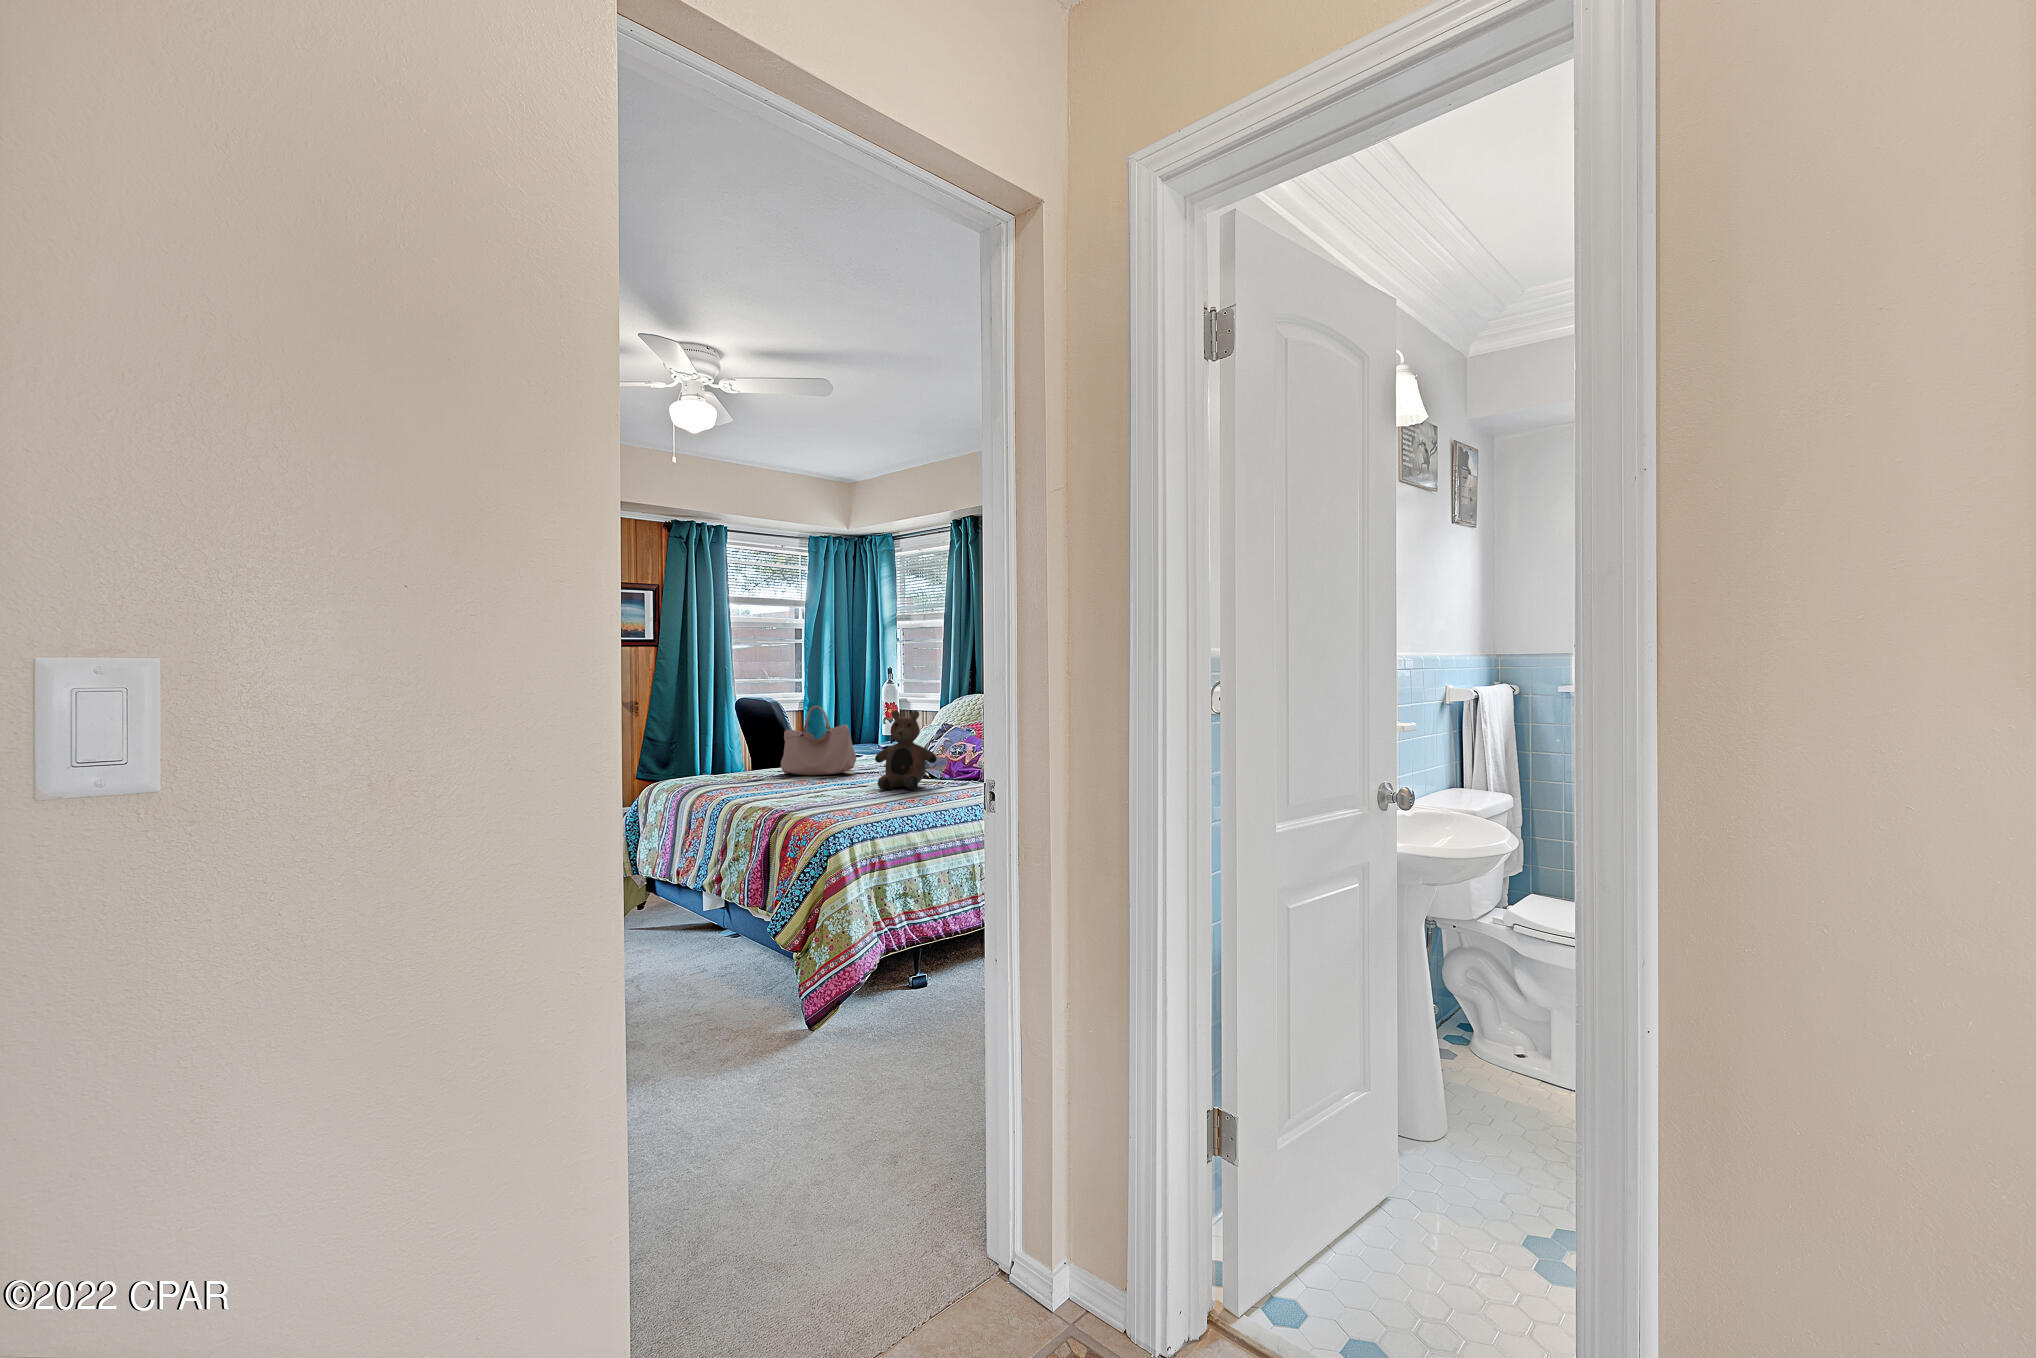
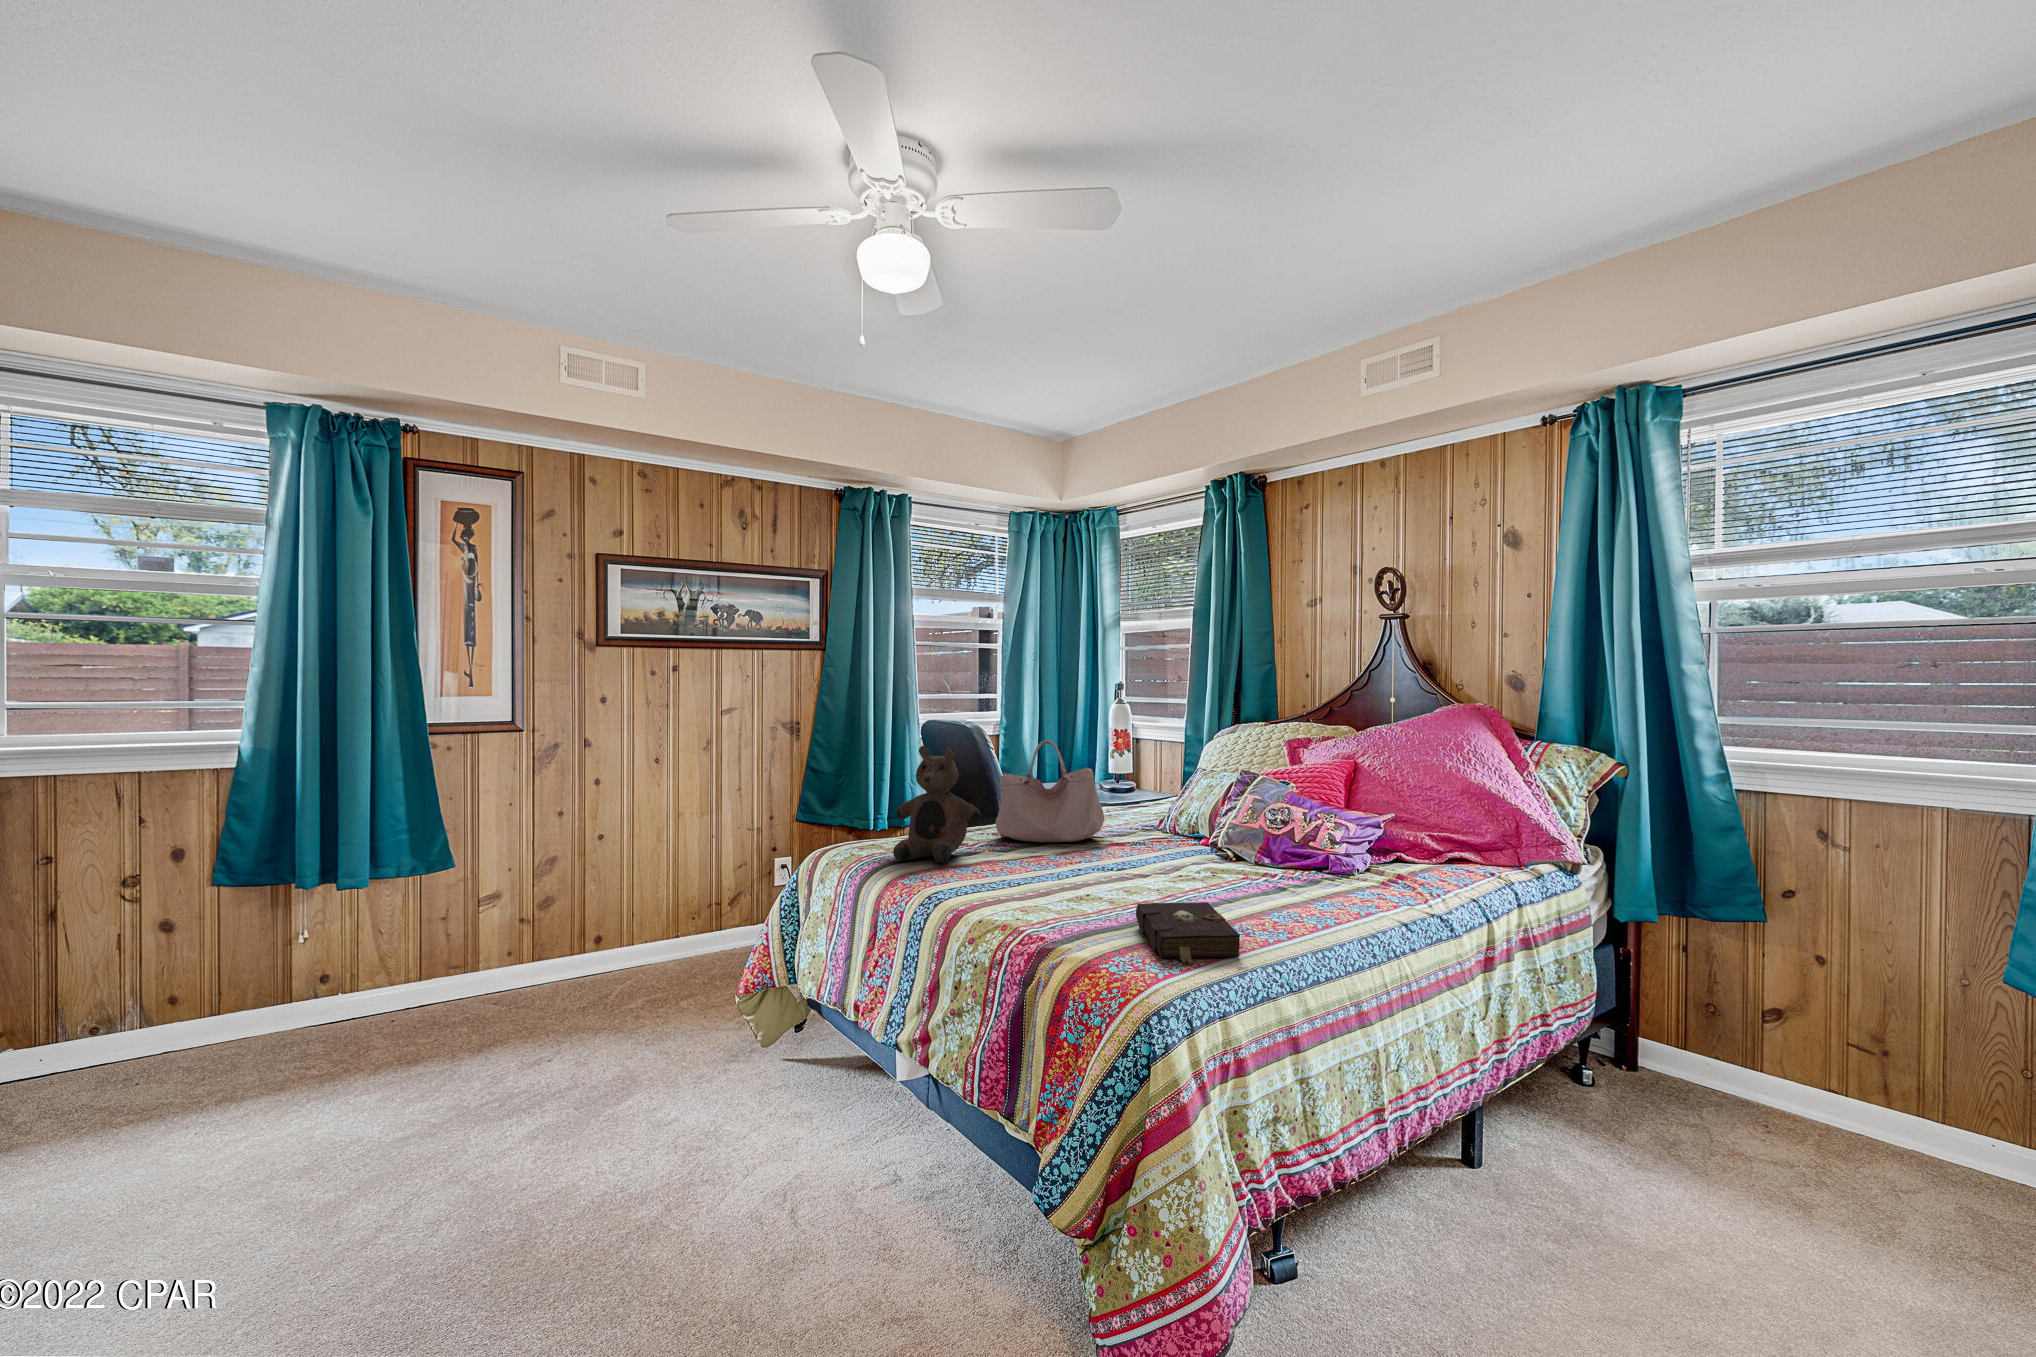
teddy bear: present [875,711,937,790] -> present [893,746,981,863]
book: none [843,790,892,815] -> present [1136,902,1240,965]

